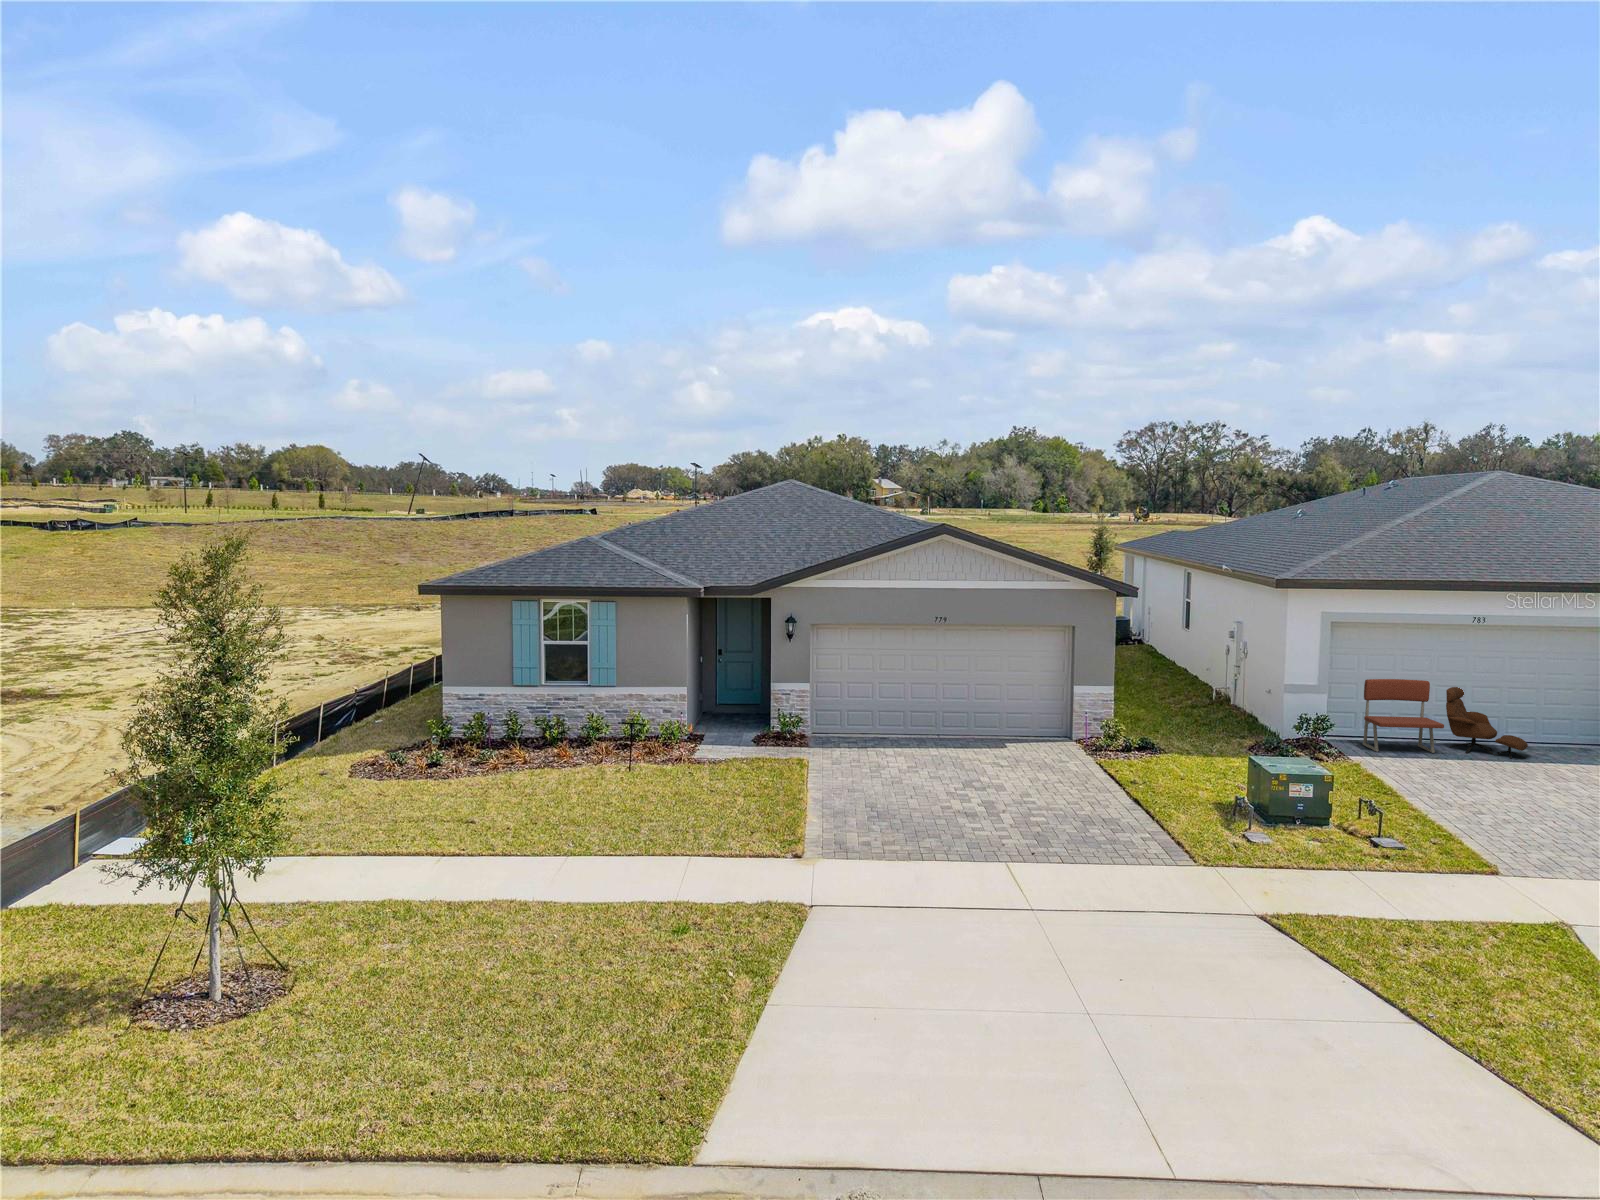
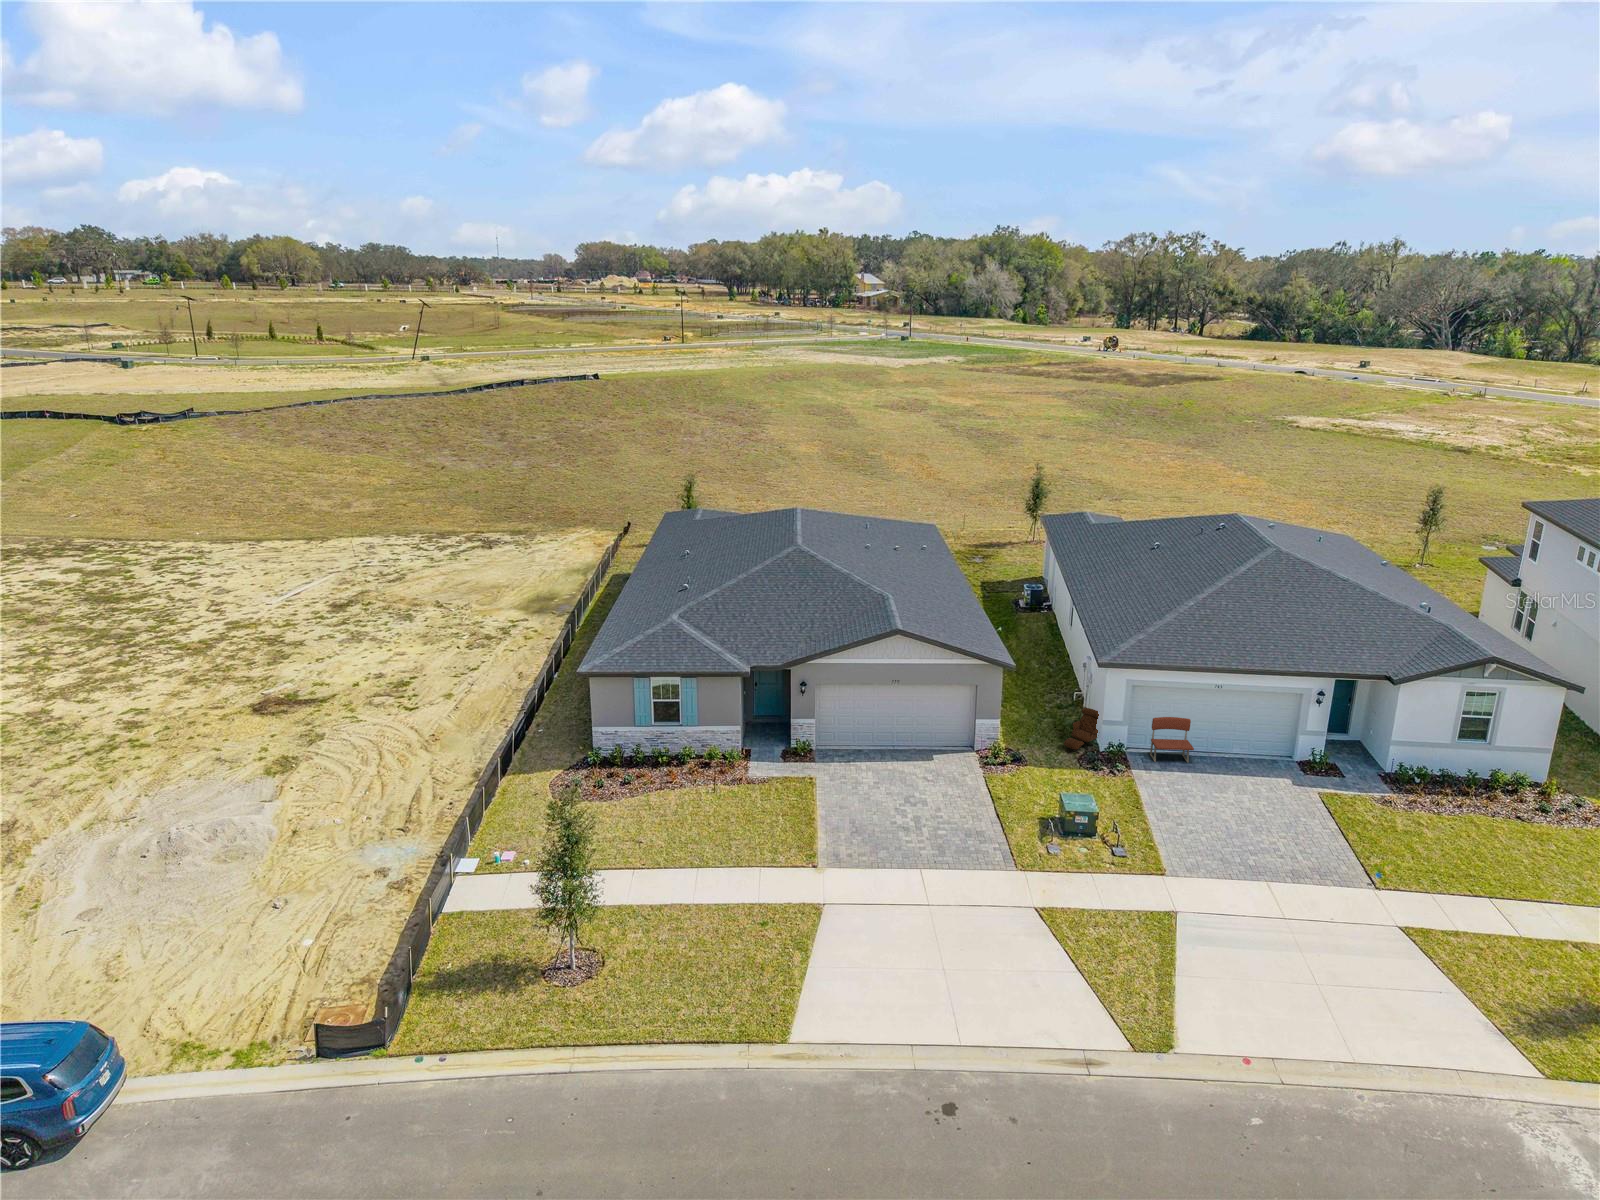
lounge chair: present [1446,687,1528,759] -> present [1064,708,1099,753]

